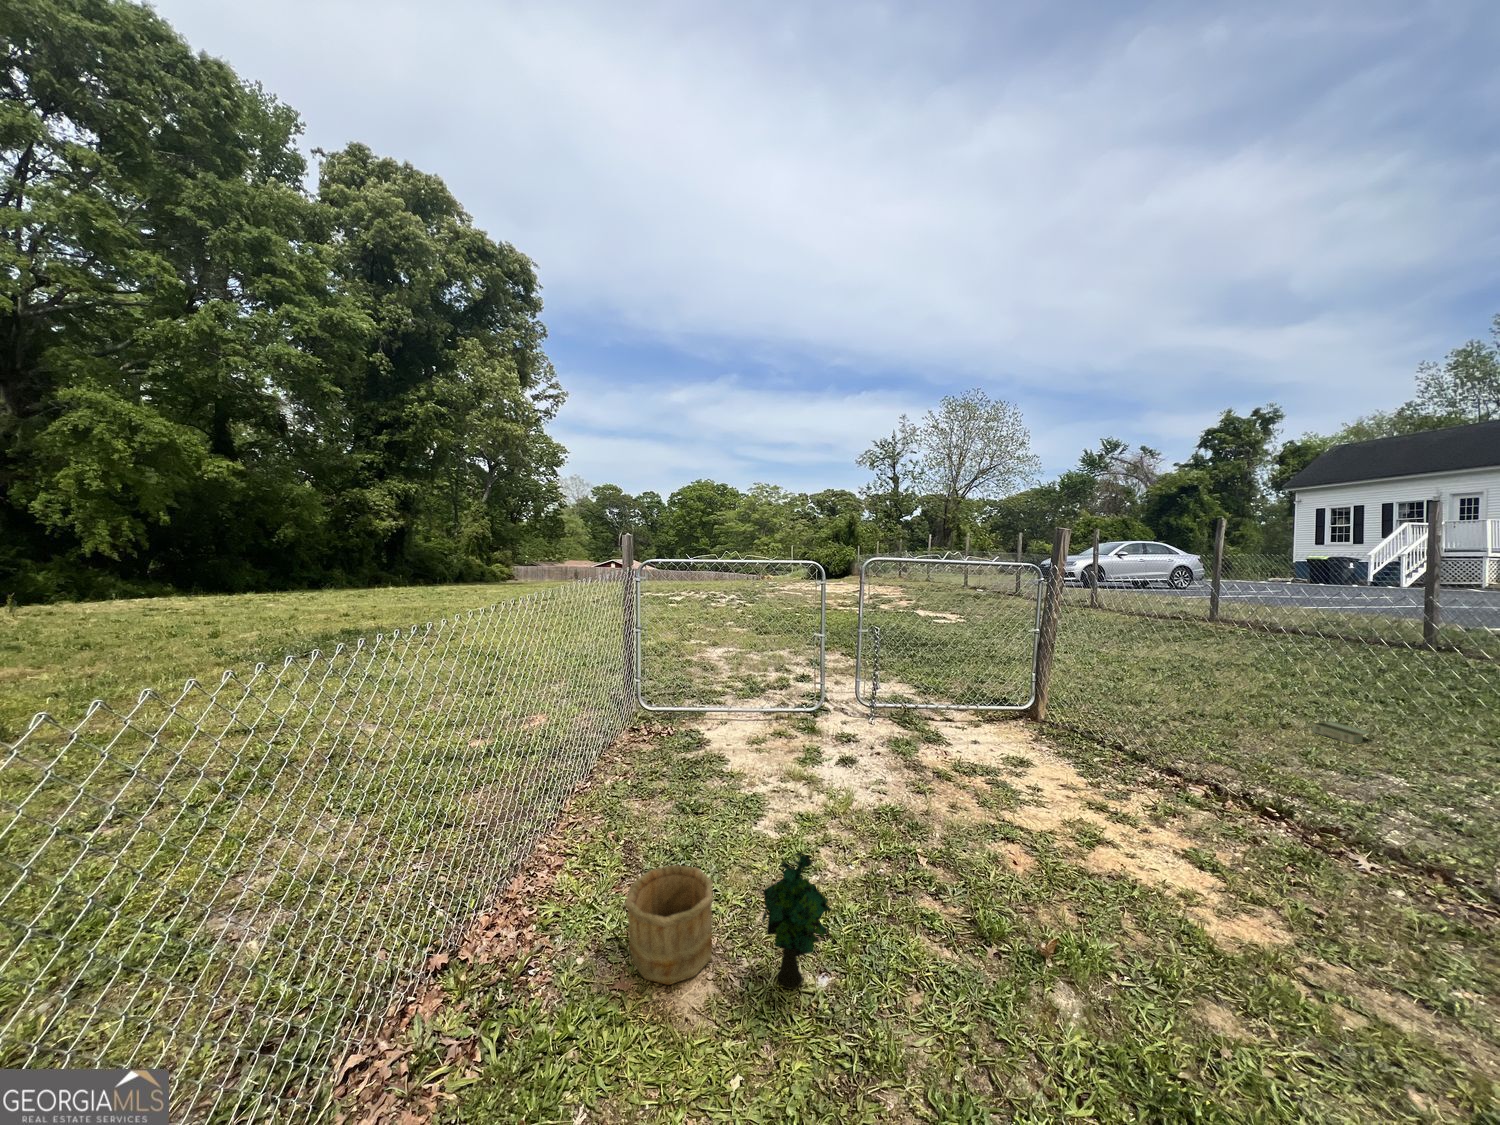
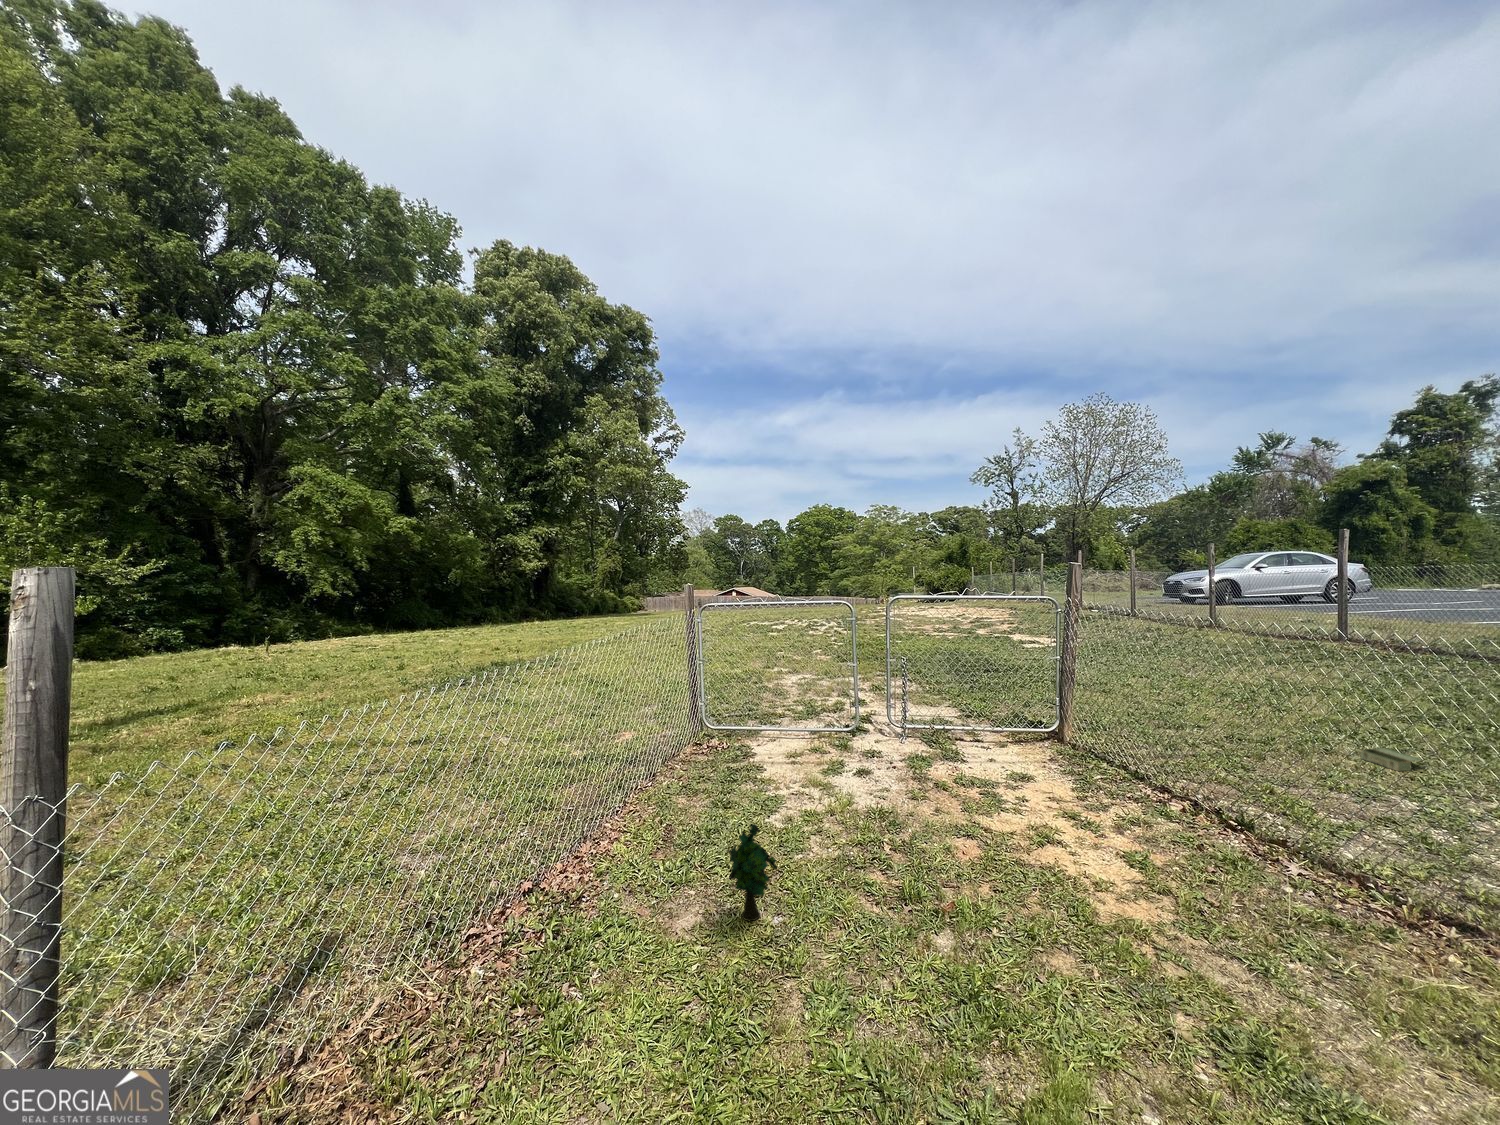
wooden bucket: present [625,865,713,985] -> none [641,835,705,912]

